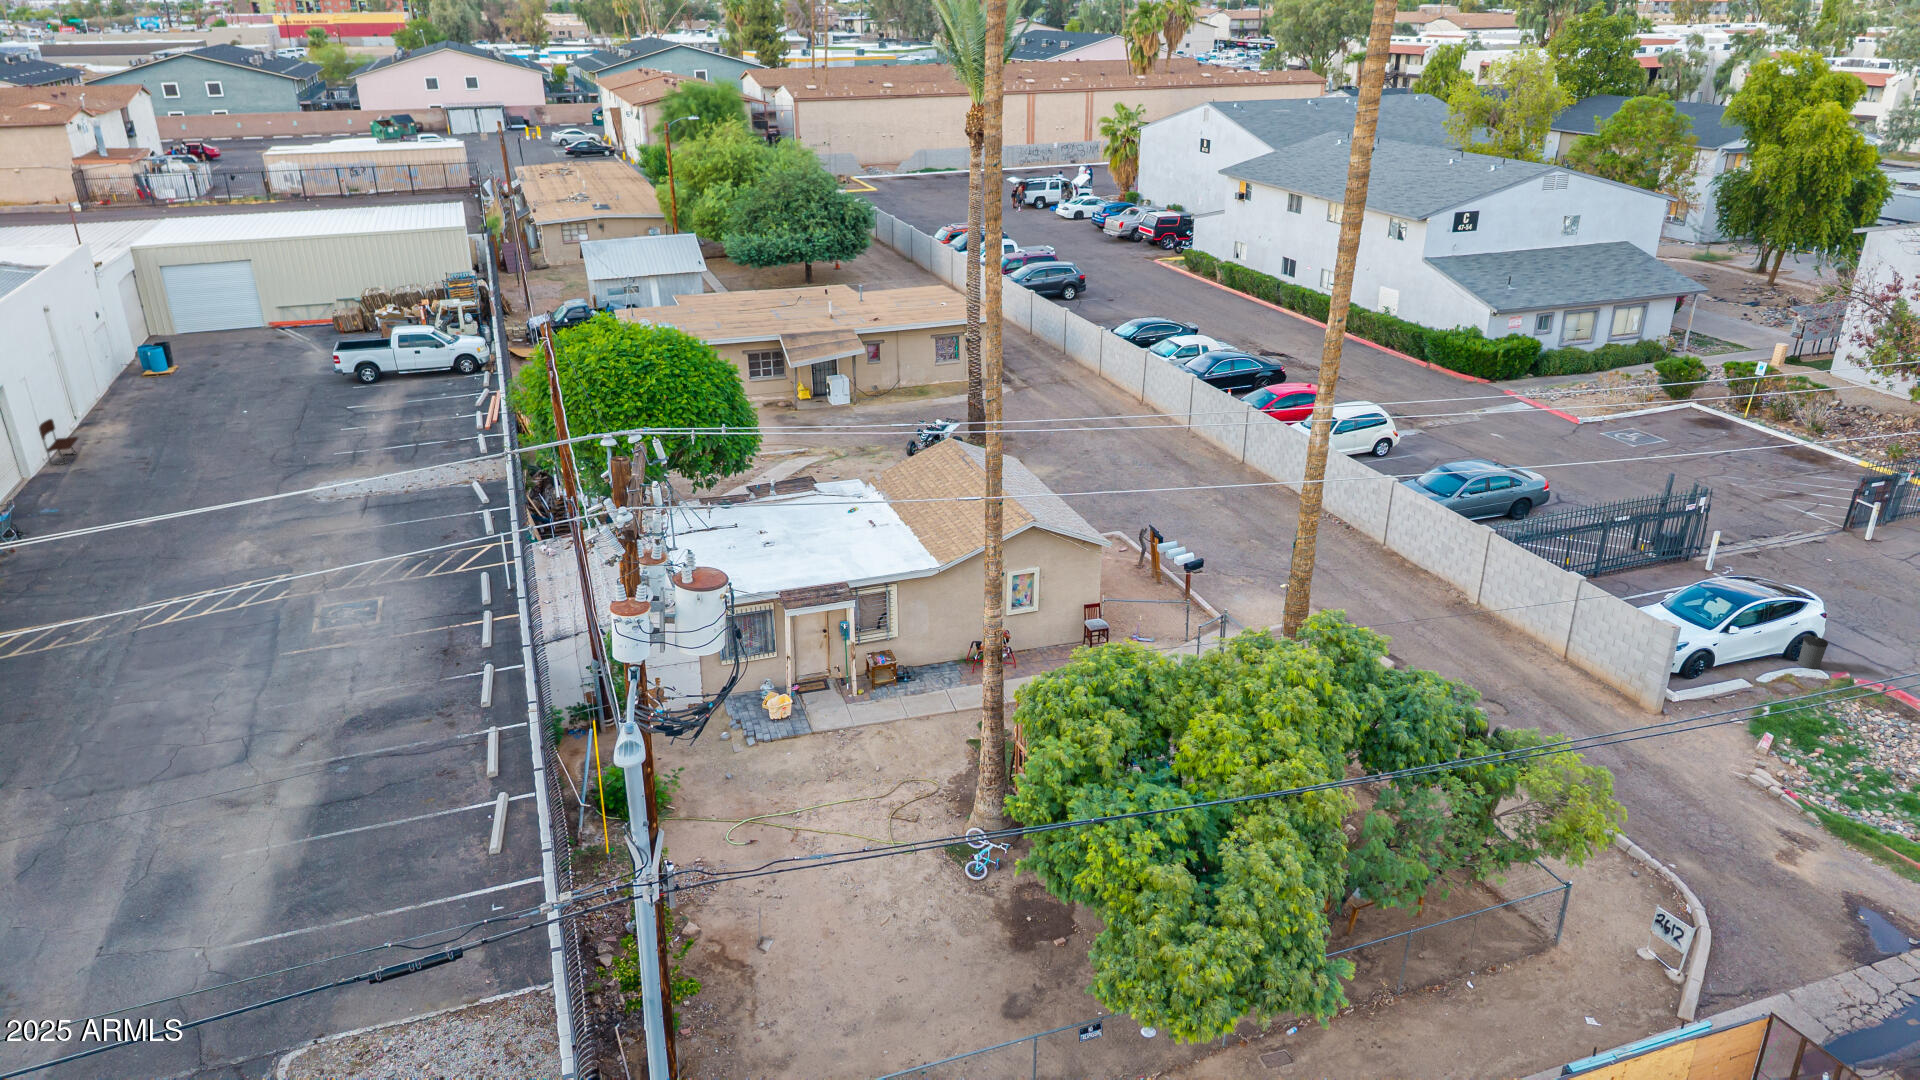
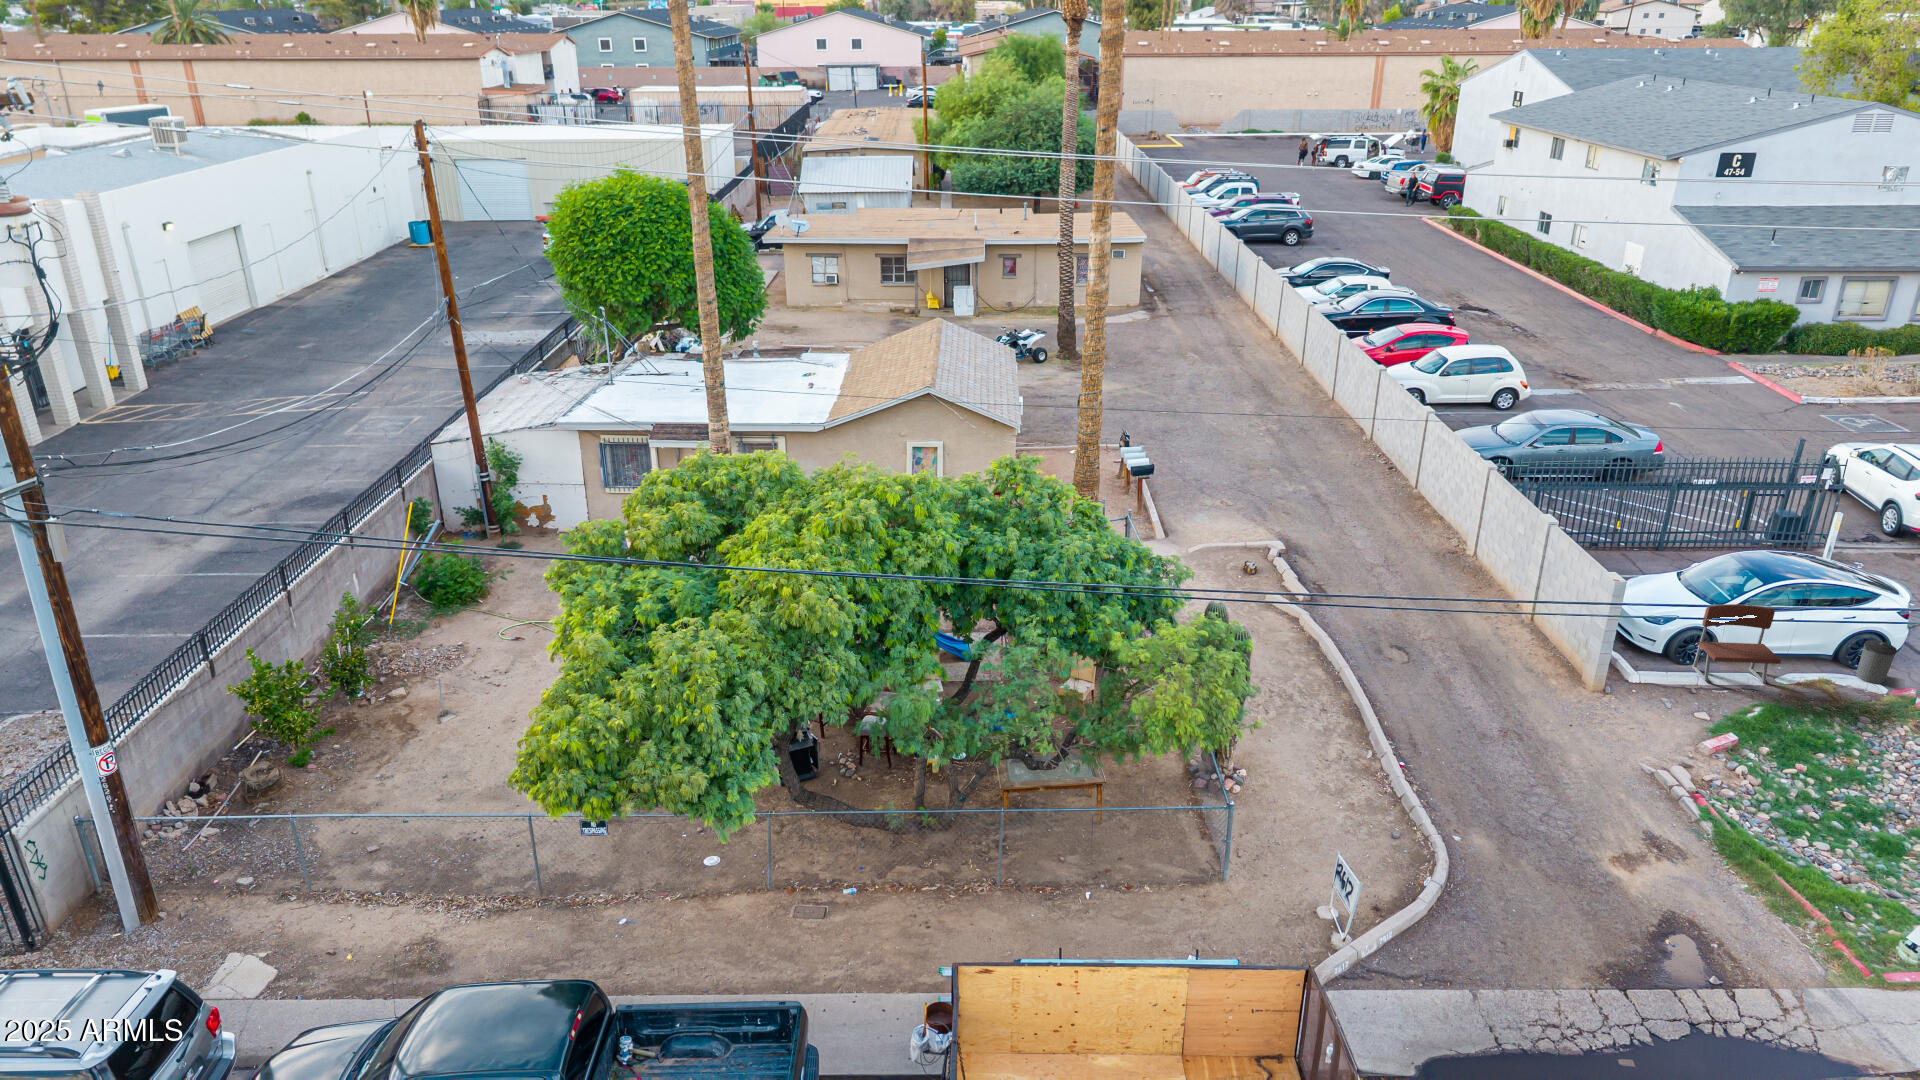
bench: present [39,419,78,465] -> present [1692,604,1781,684]

